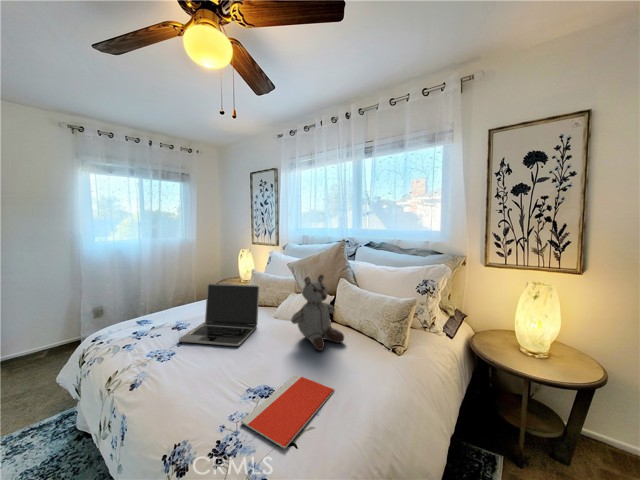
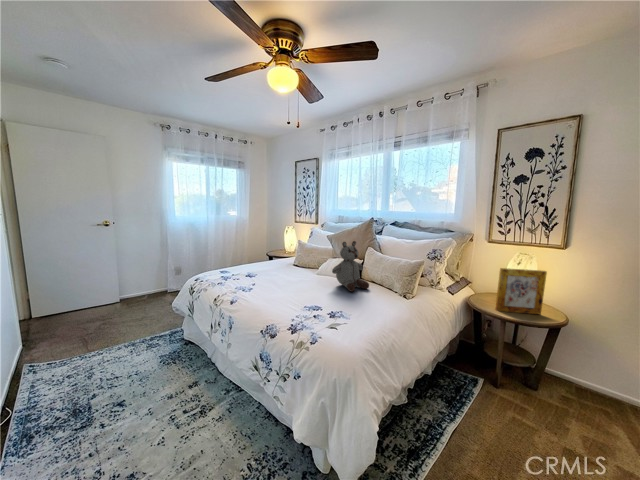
laptop: present [179,284,259,346] -> none [255,246,308,286]
picture frame: none [512,305,574,365] -> present [495,268,547,314]
notebook: present [241,374,334,449] -> none [306,301,361,327]

